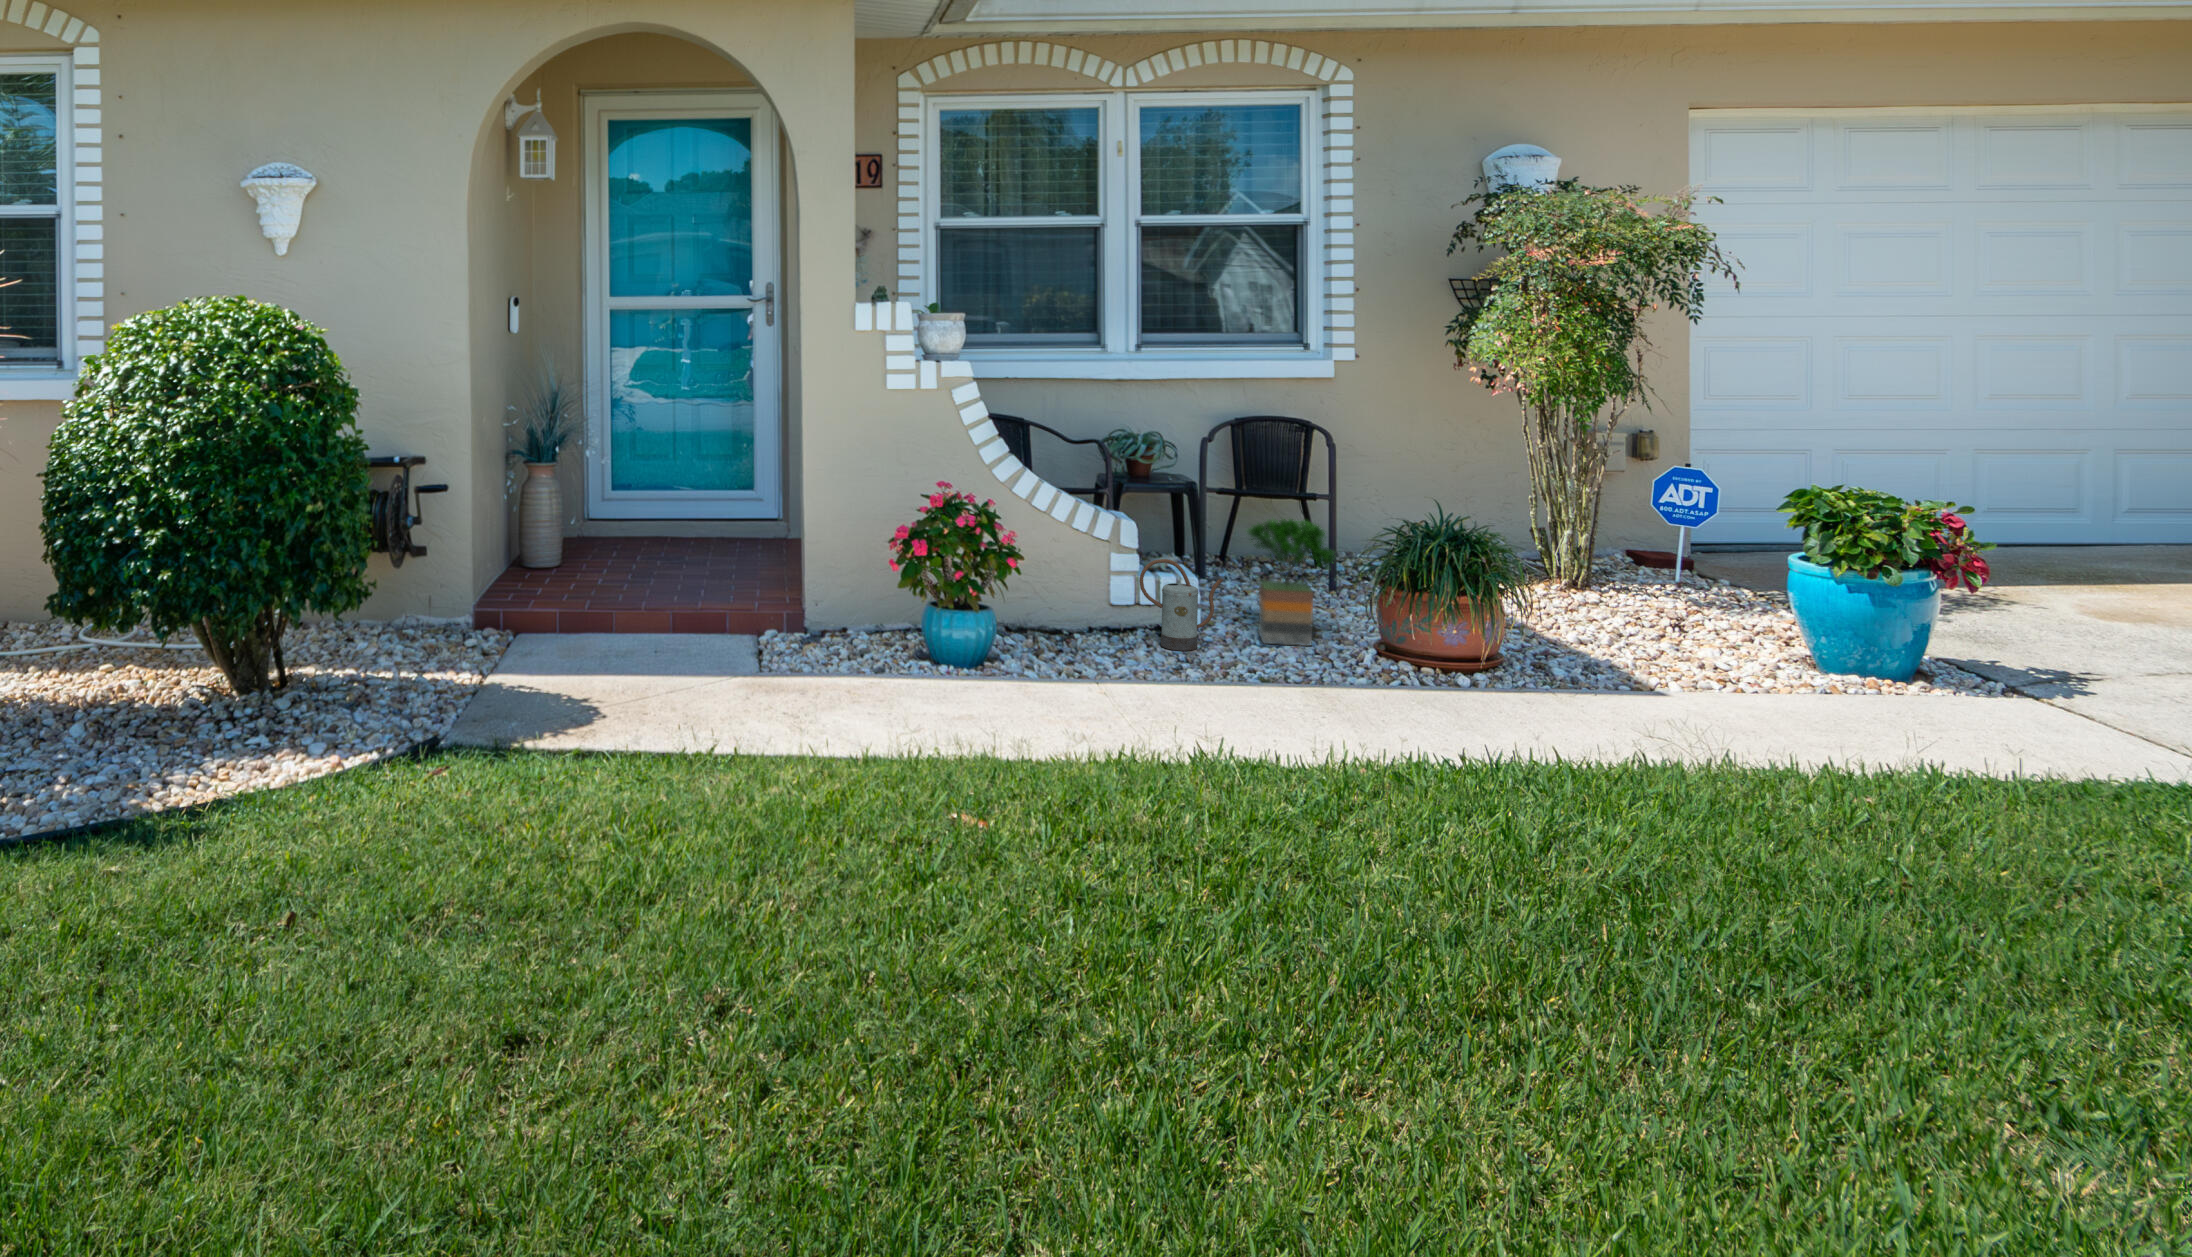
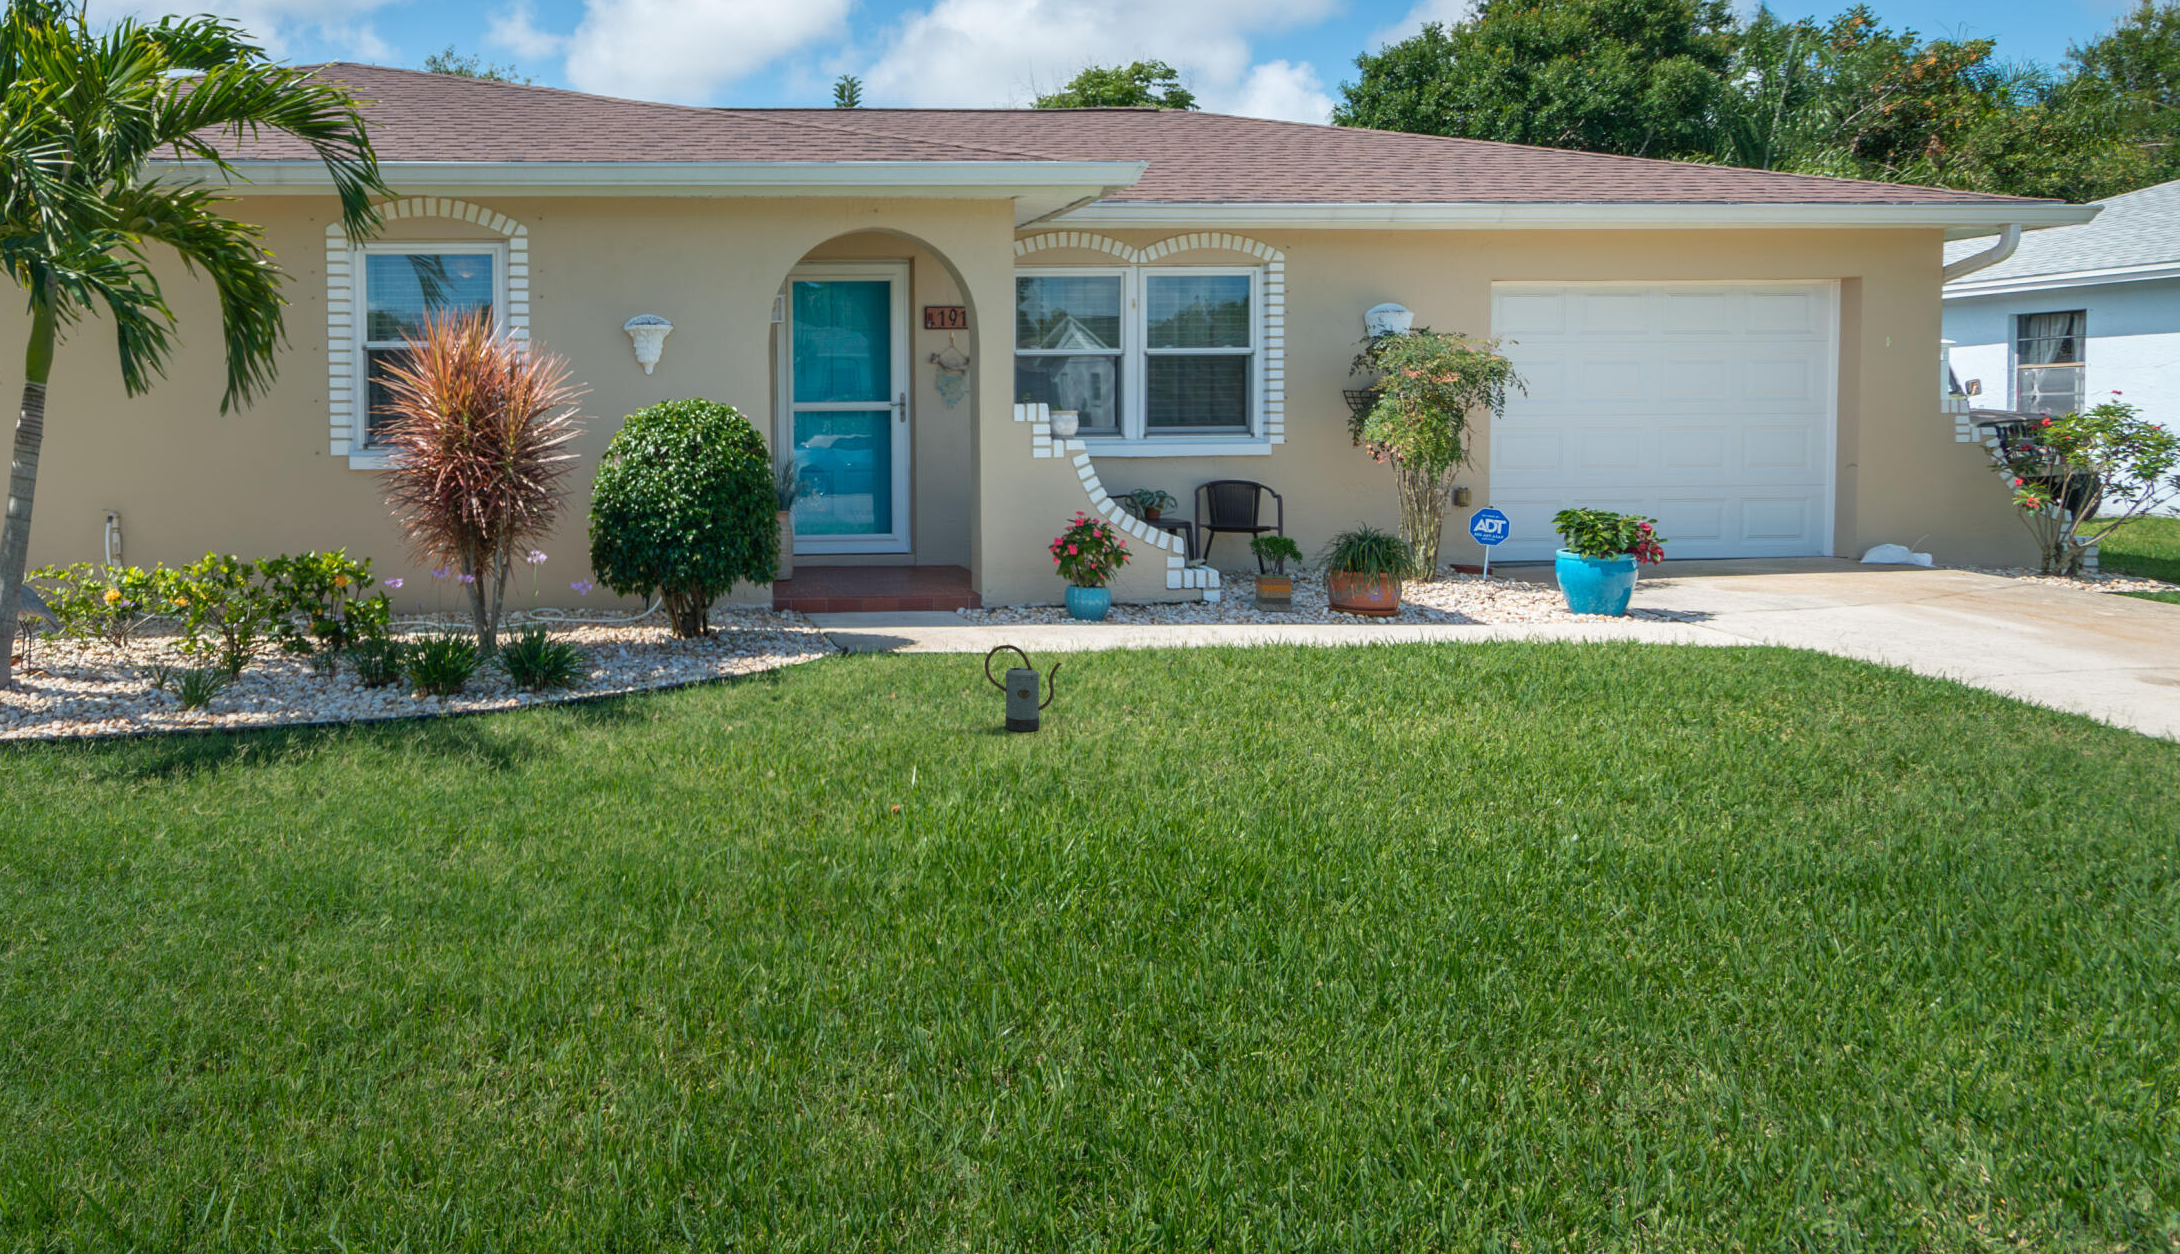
watering can: present [1139,559,1223,651] -> present [985,645,1061,732]

